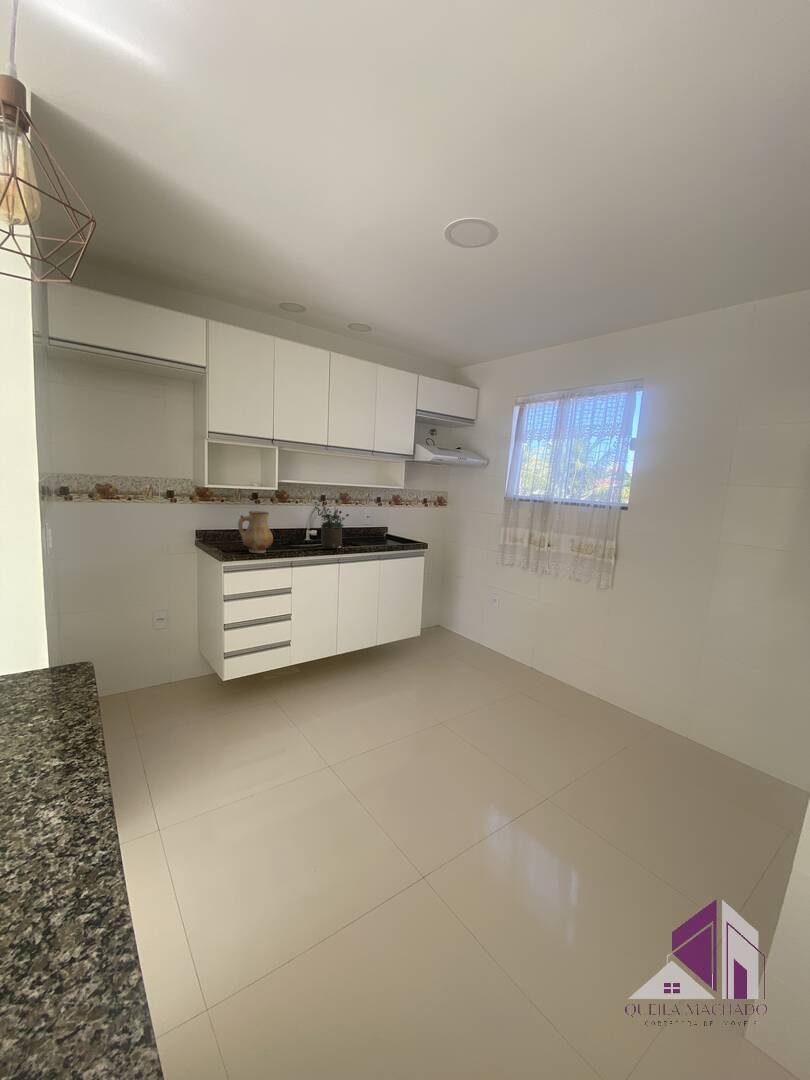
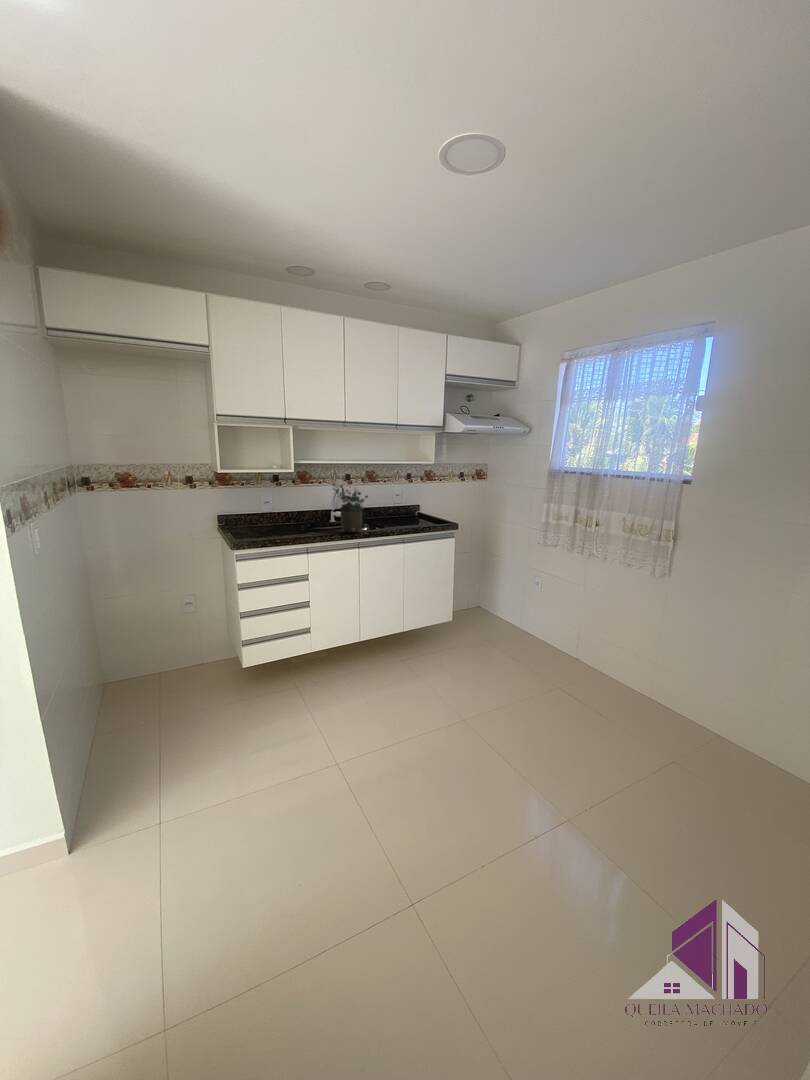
ceramic pitcher: present [238,511,273,553] -> none [252,495,289,539]

